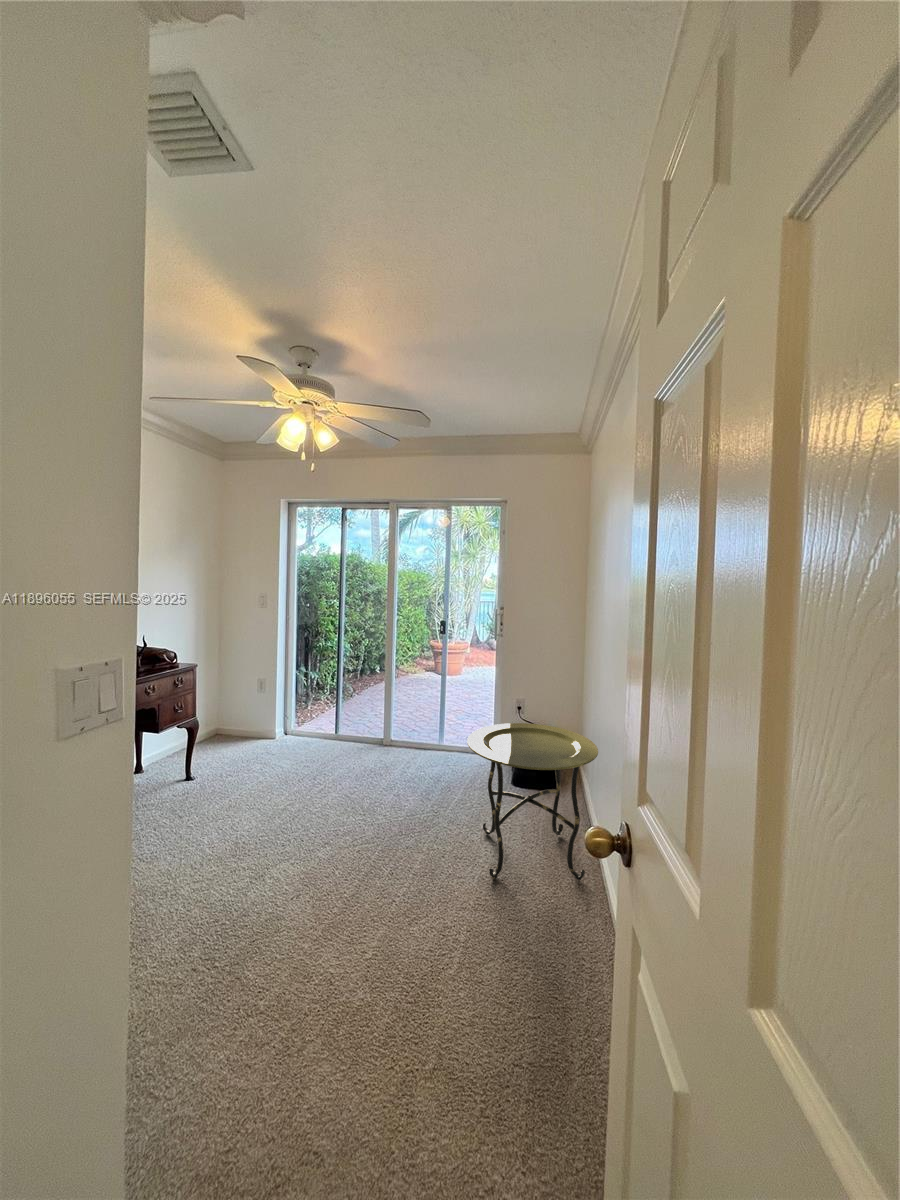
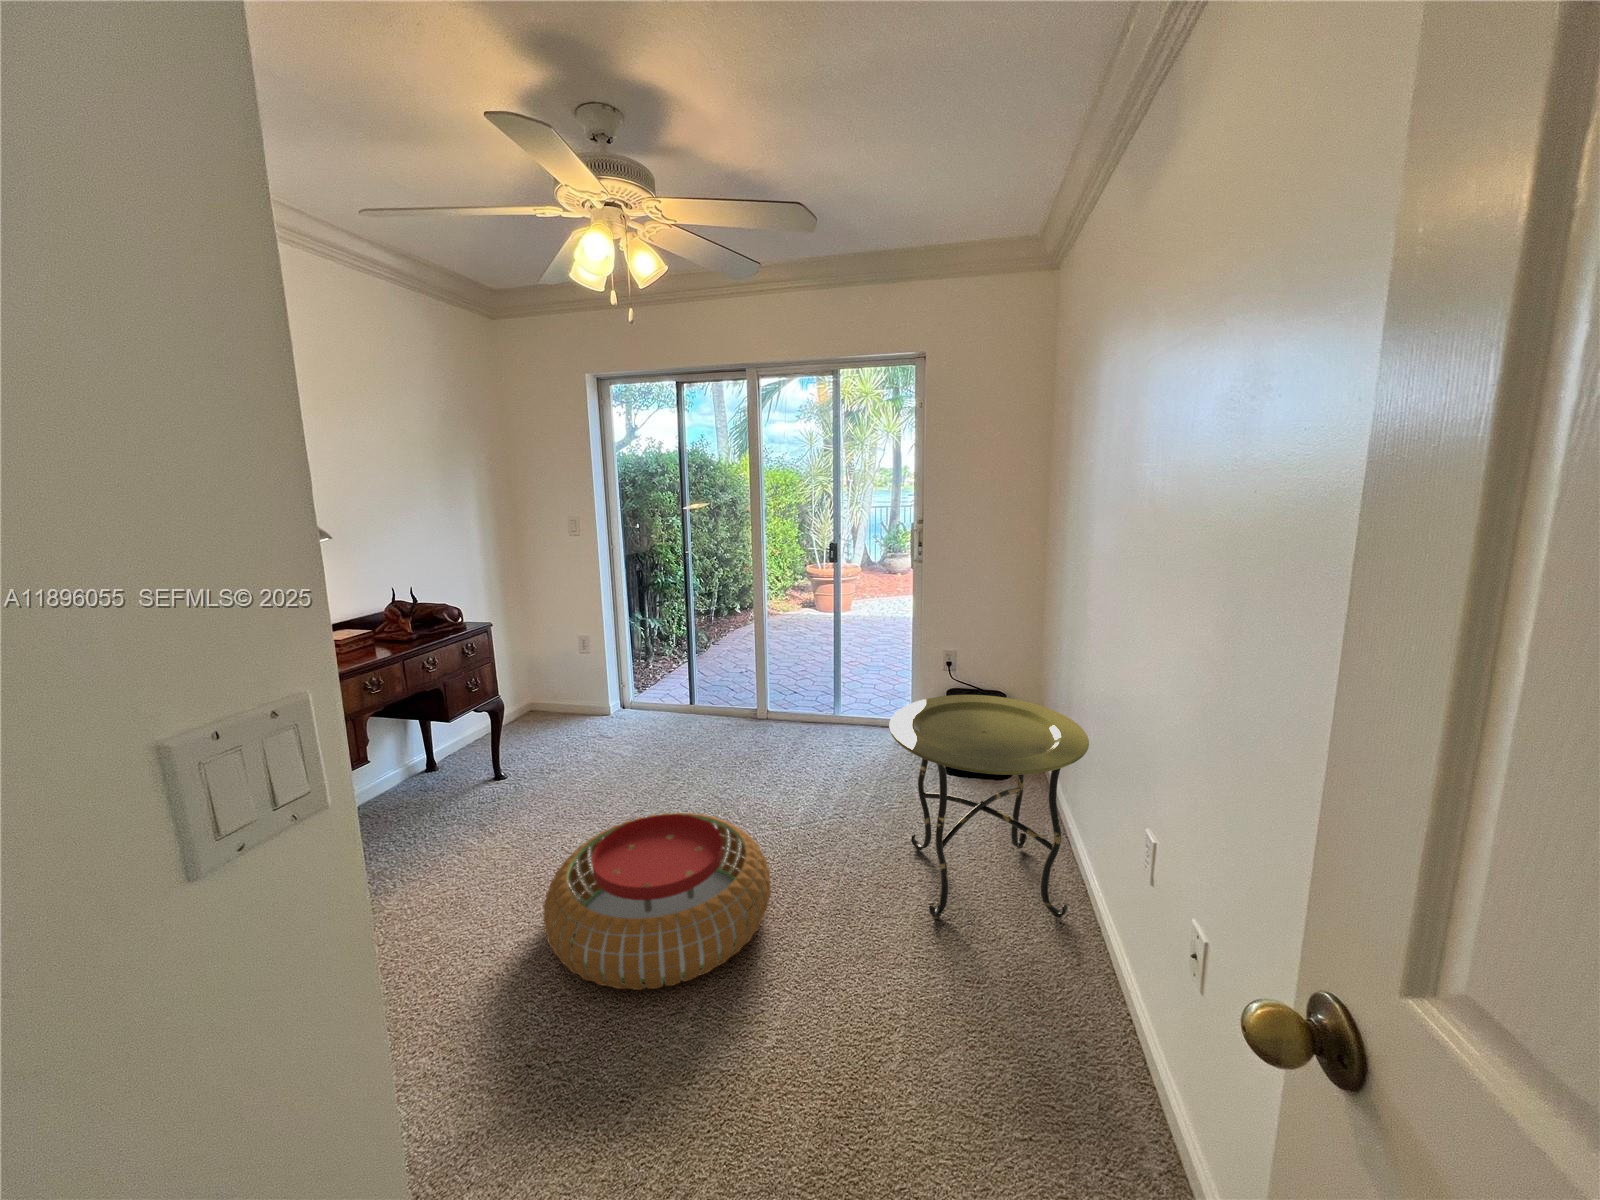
pouf: none [214,799,380,920] -> present [543,812,771,990]

